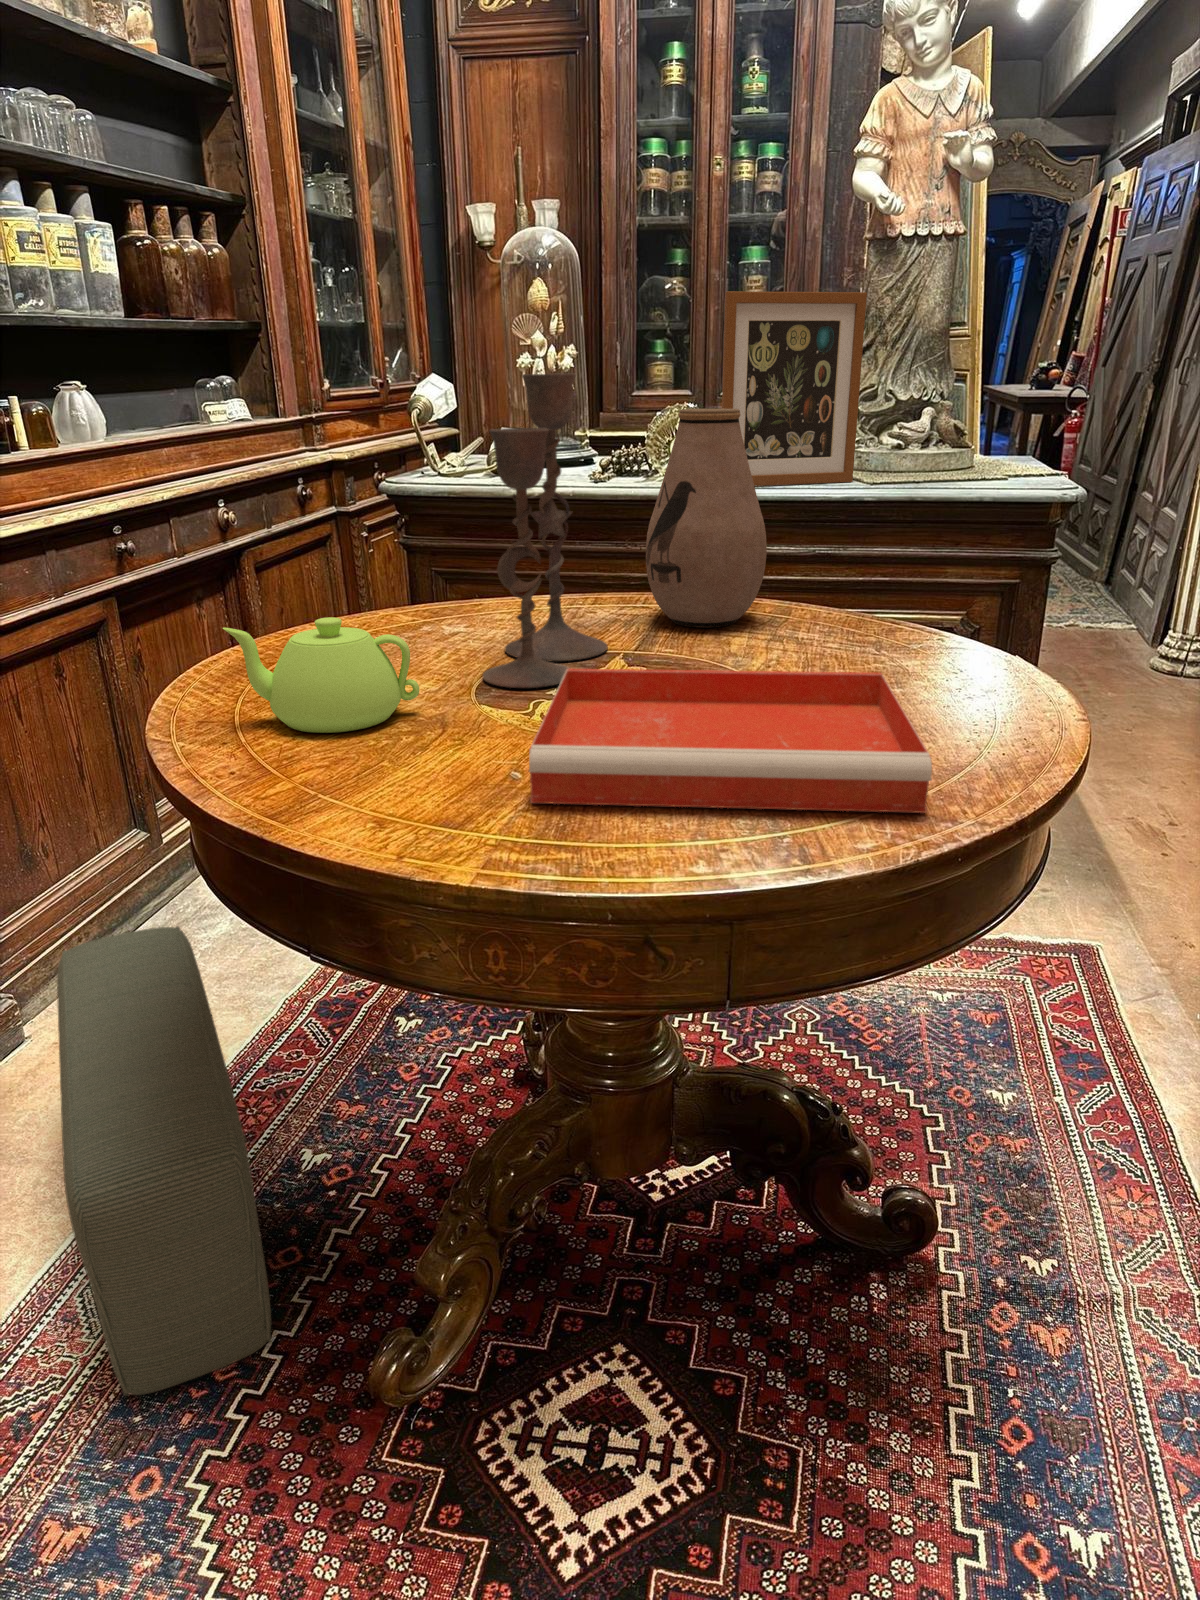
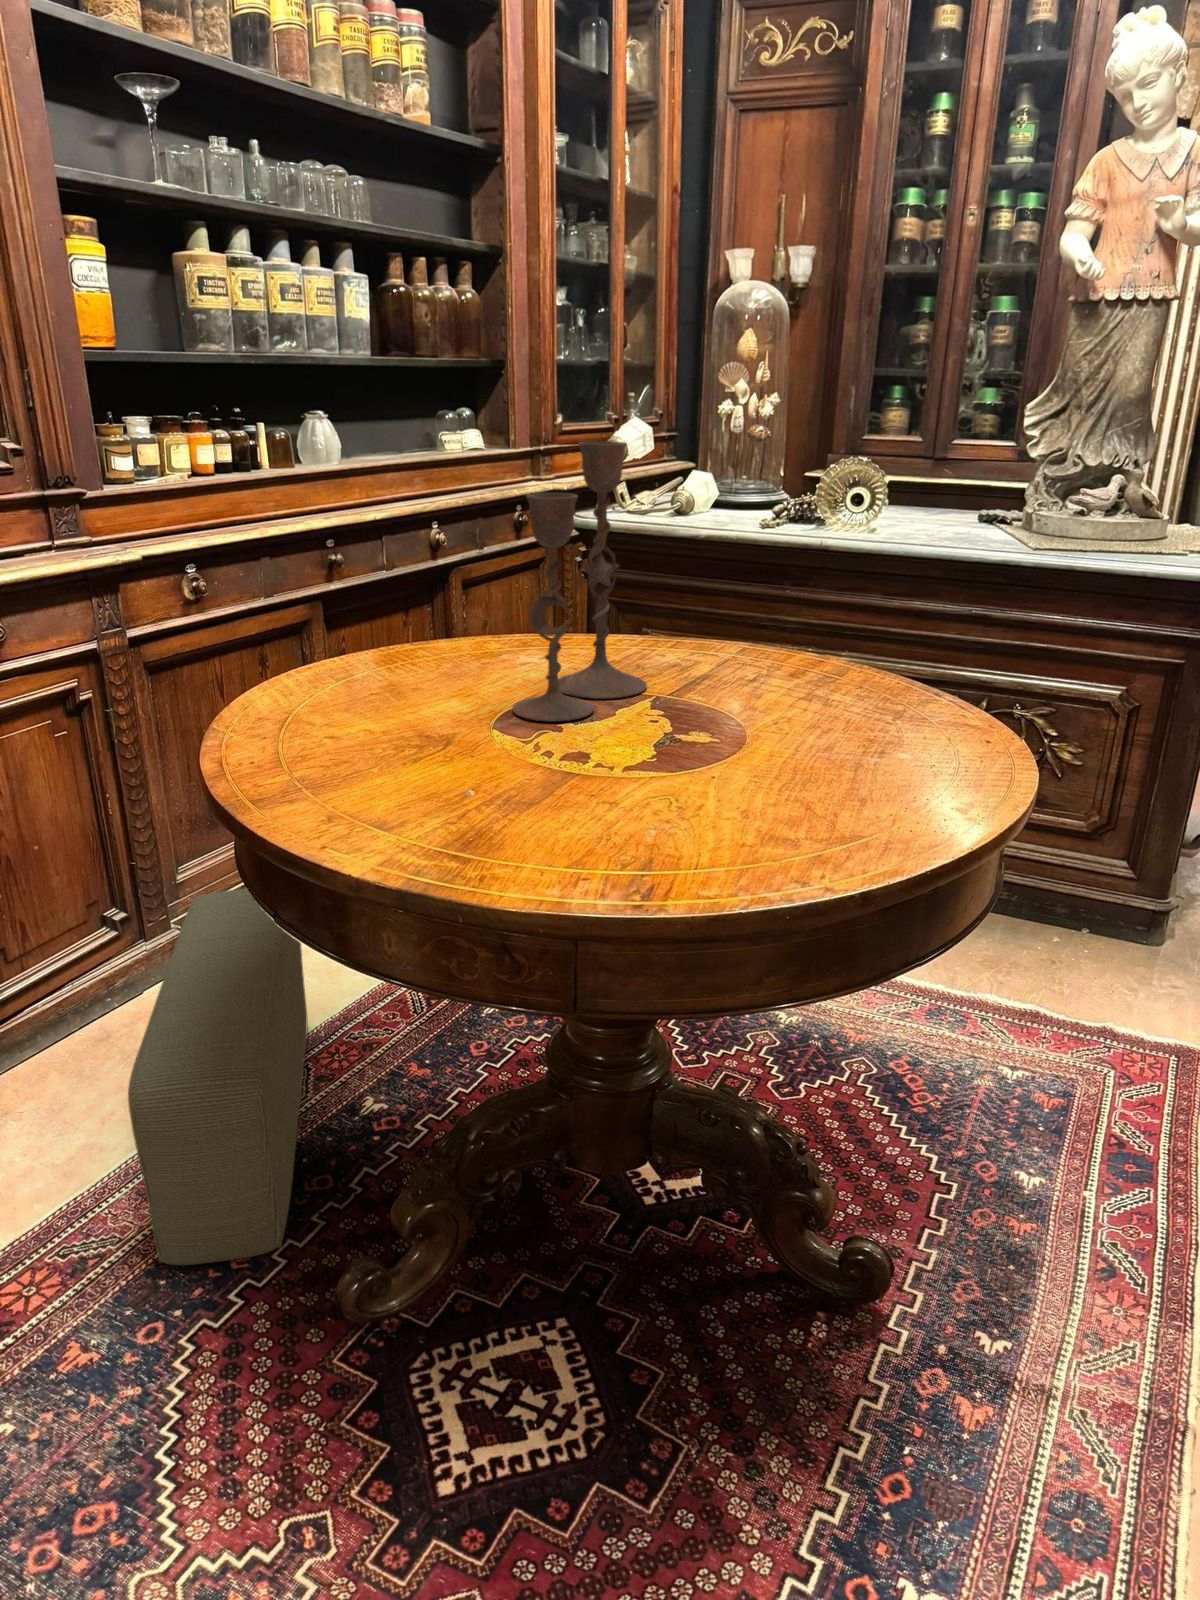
picture frame: present [722,291,867,486] -> none [857,345,1028,536]
vase: present [646,408,767,627] -> none [706,473,821,678]
teapot: present [223,617,419,733] -> none [282,647,438,744]
tray: present [529,669,932,813] -> none [453,709,833,876]

